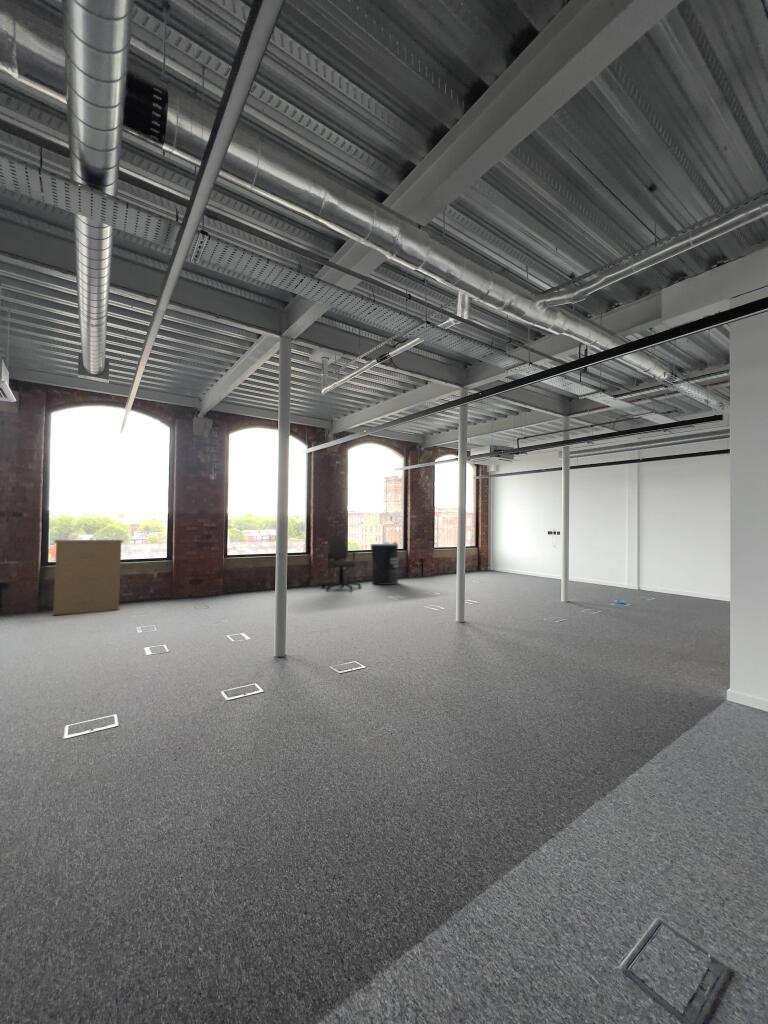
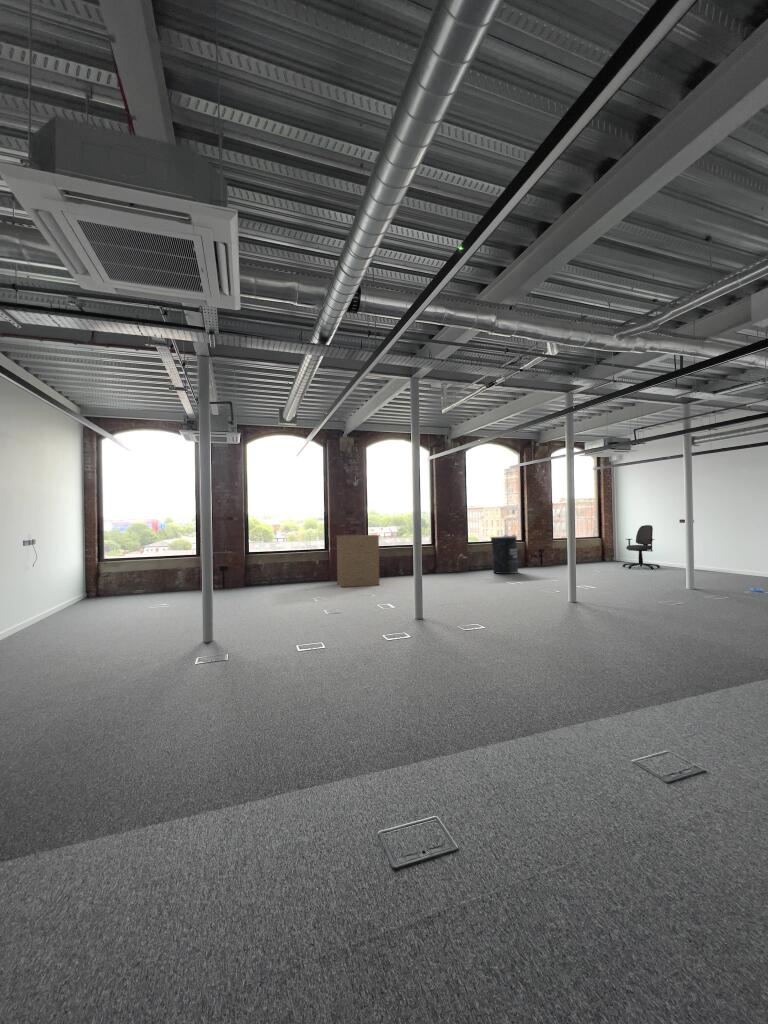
office chair: present [322,536,361,590] -> present [623,525,660,570]
filing cabinet: present [53,540,123,615] -> present [336,535,380,587]

